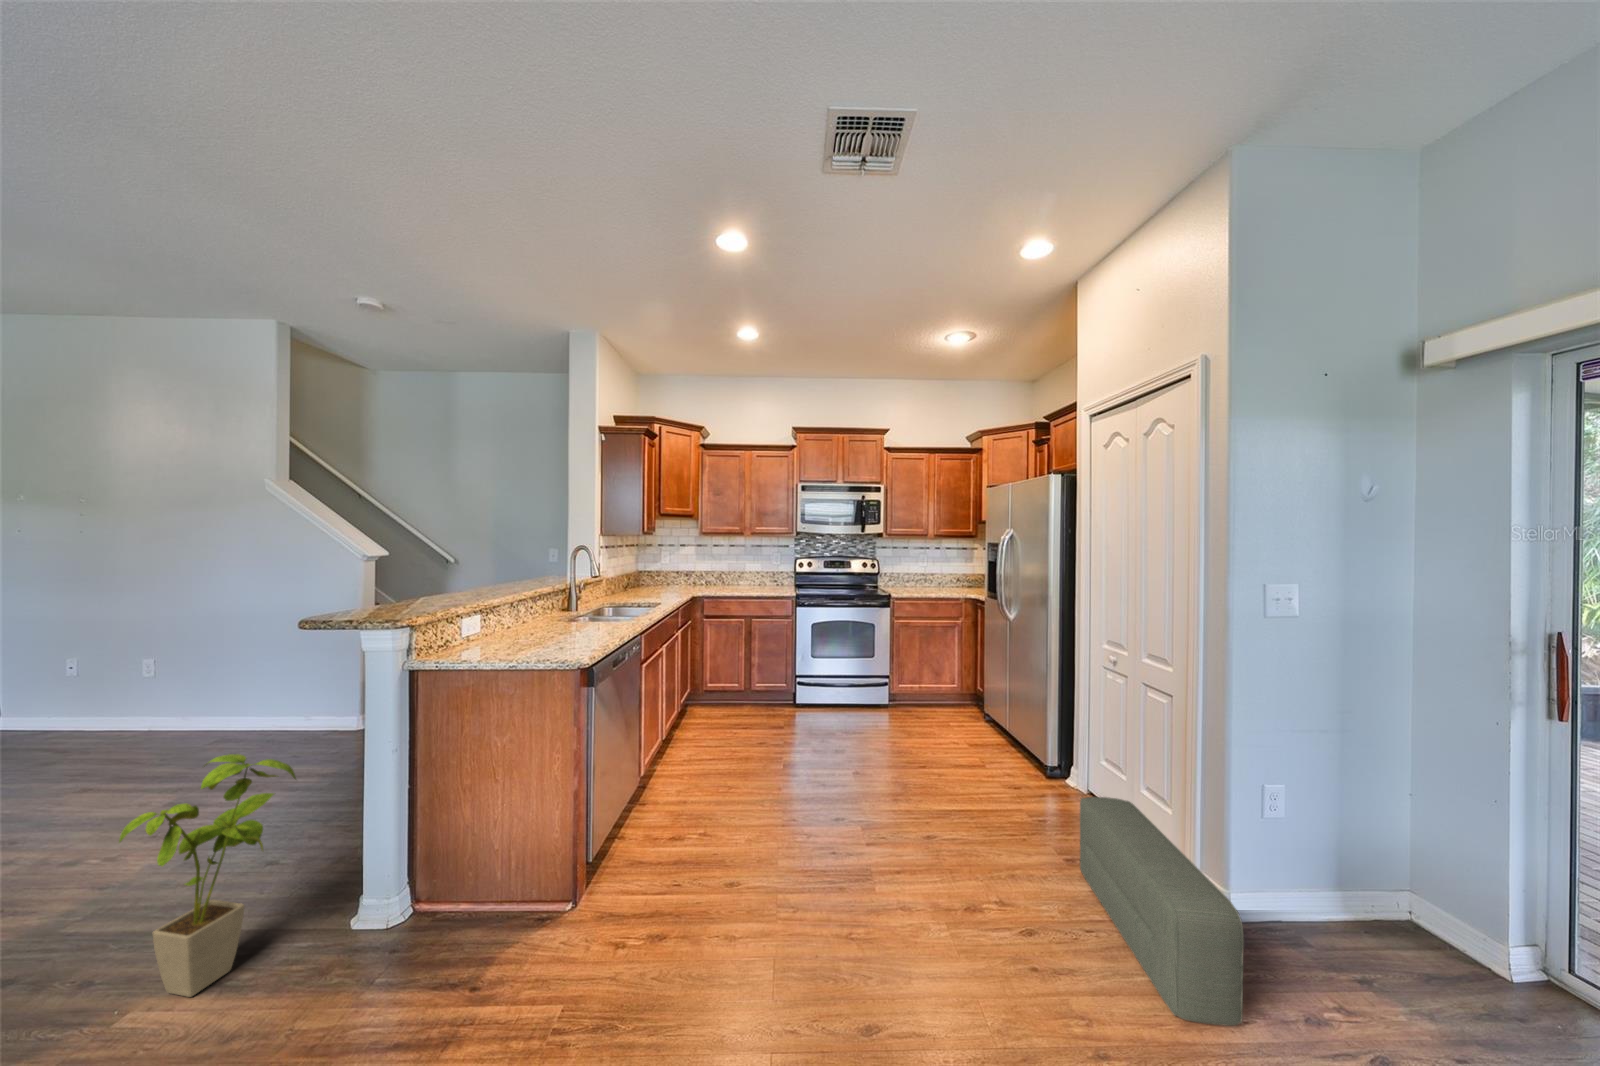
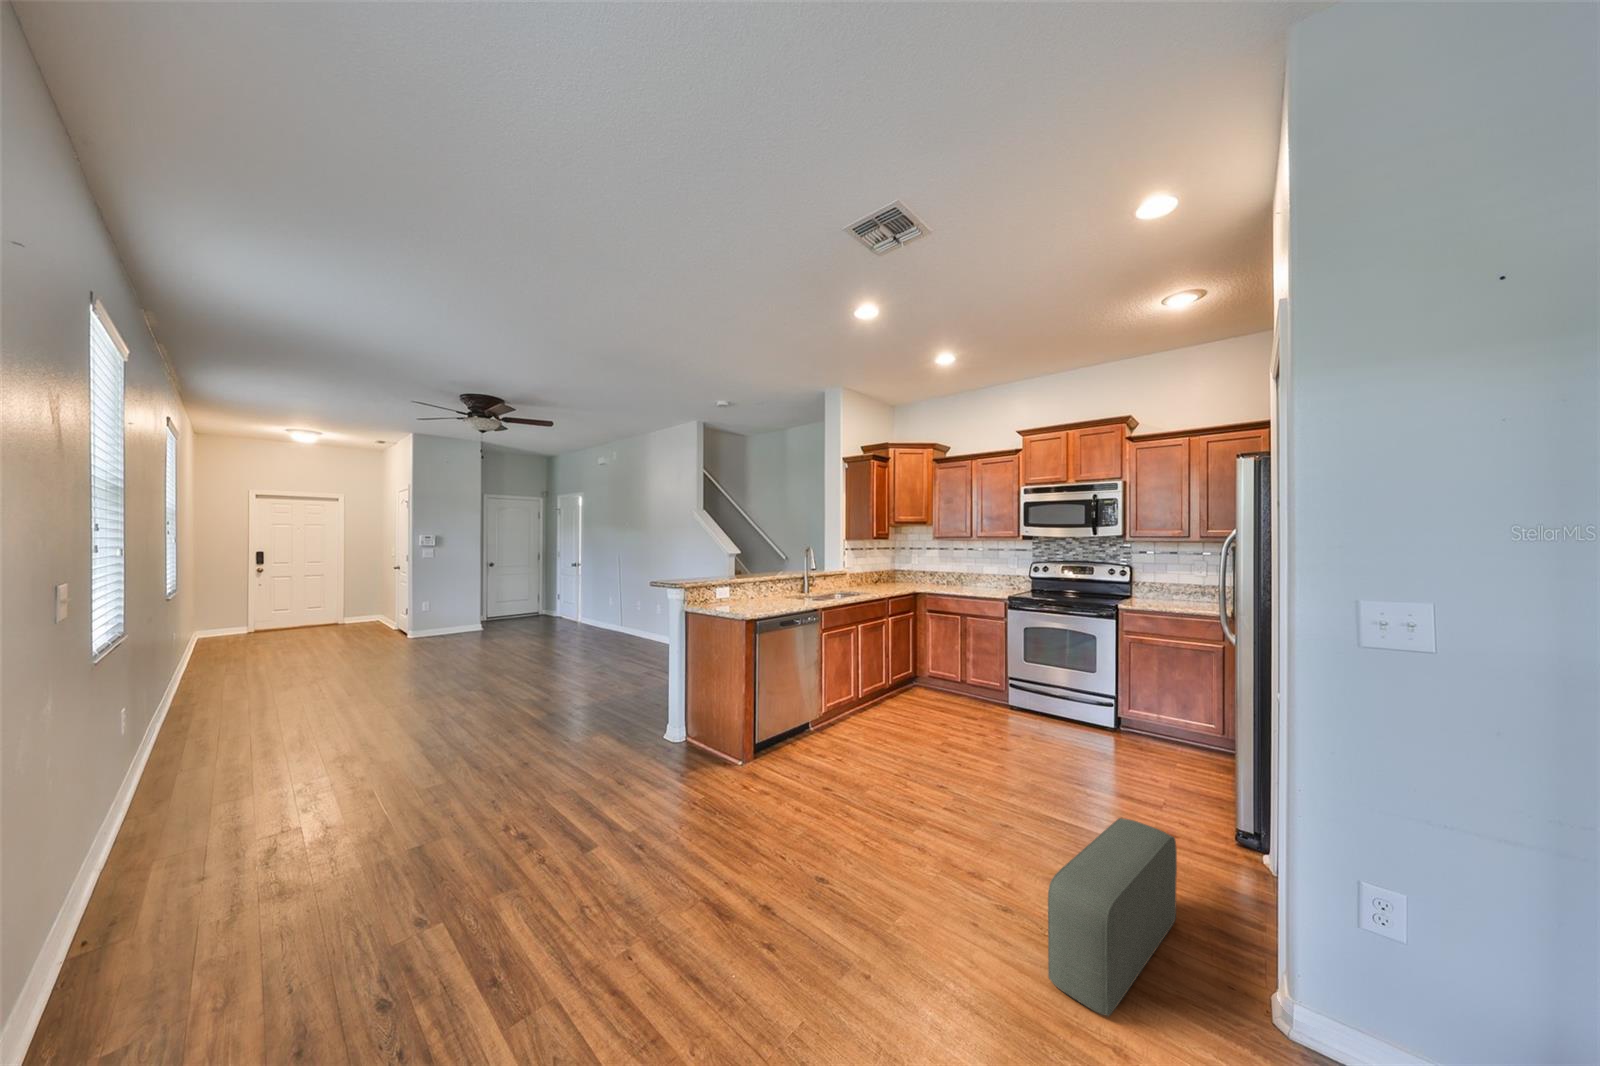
house plant: present [119,754,296,997] -> none [588,640,639,741]

